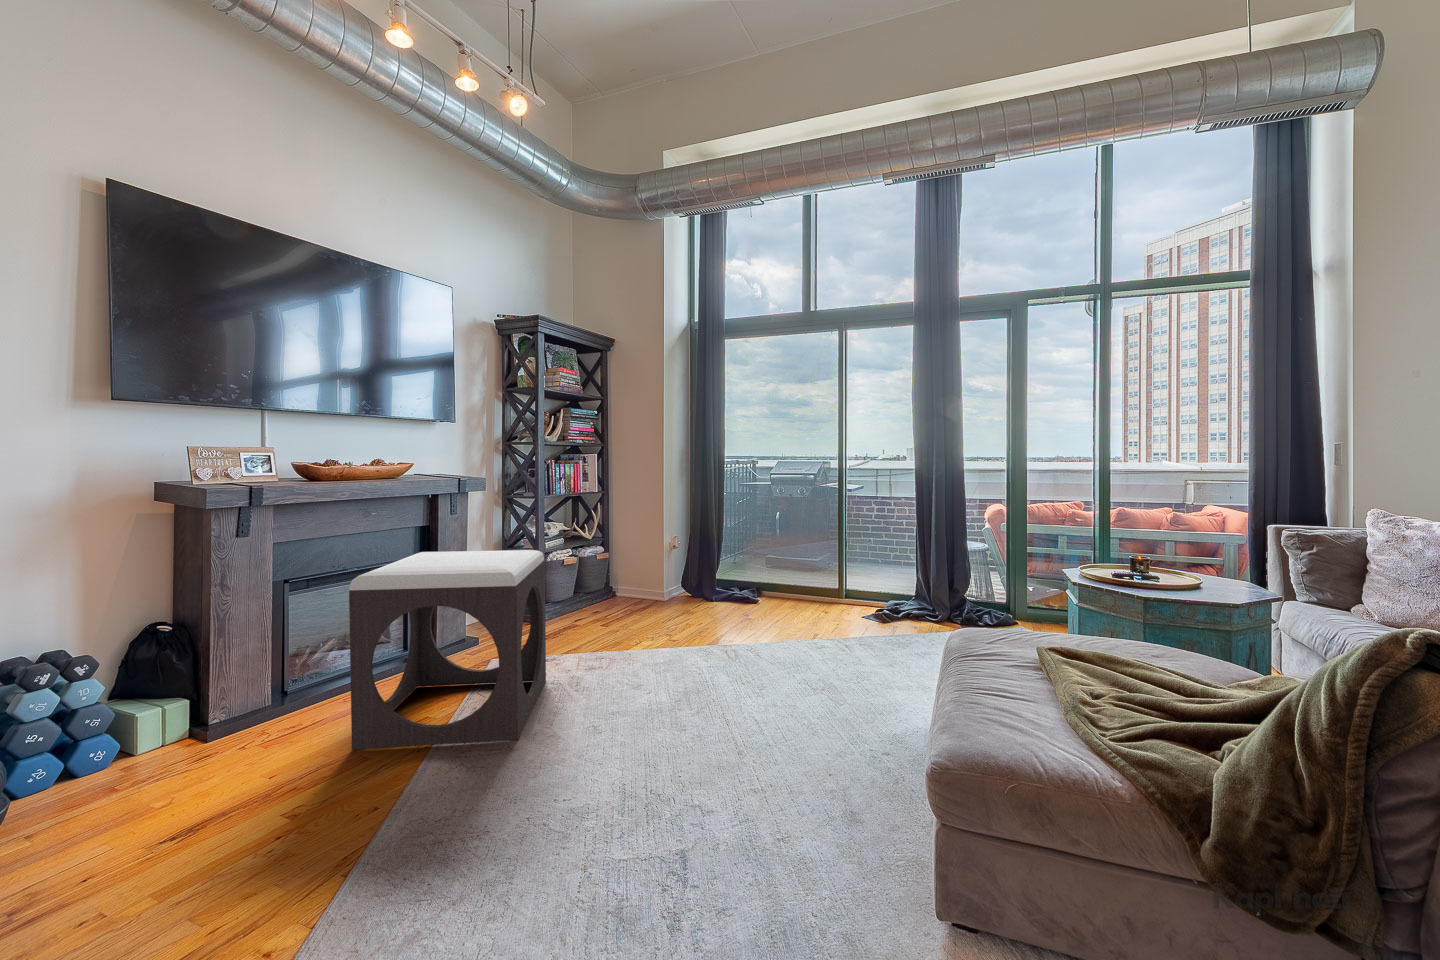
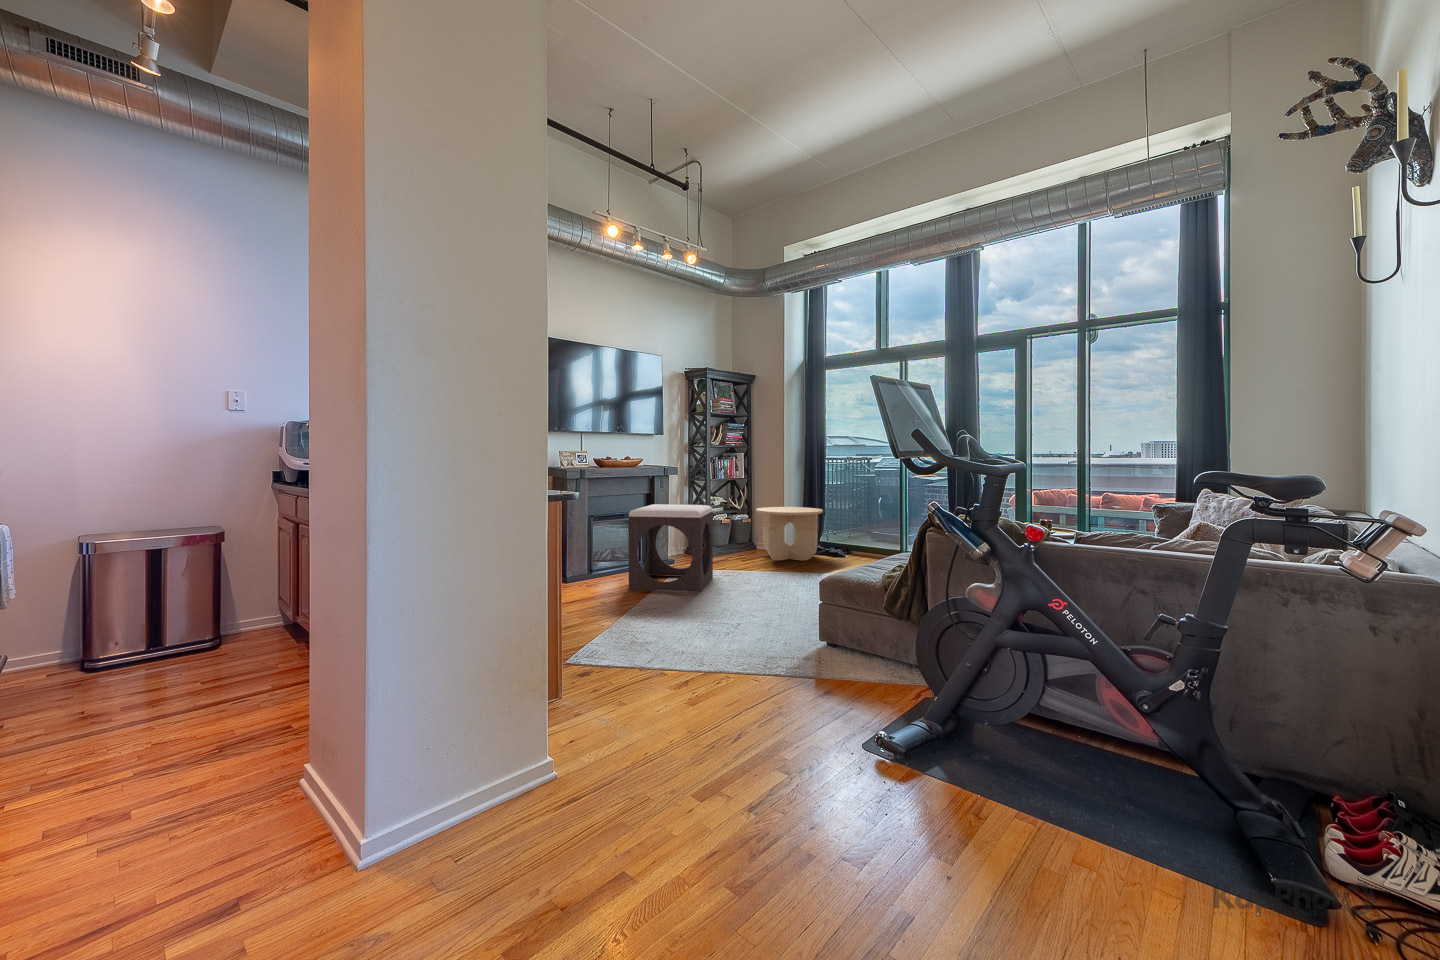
side table: none [618,535,721,623] -> present [756,507,823,561]

